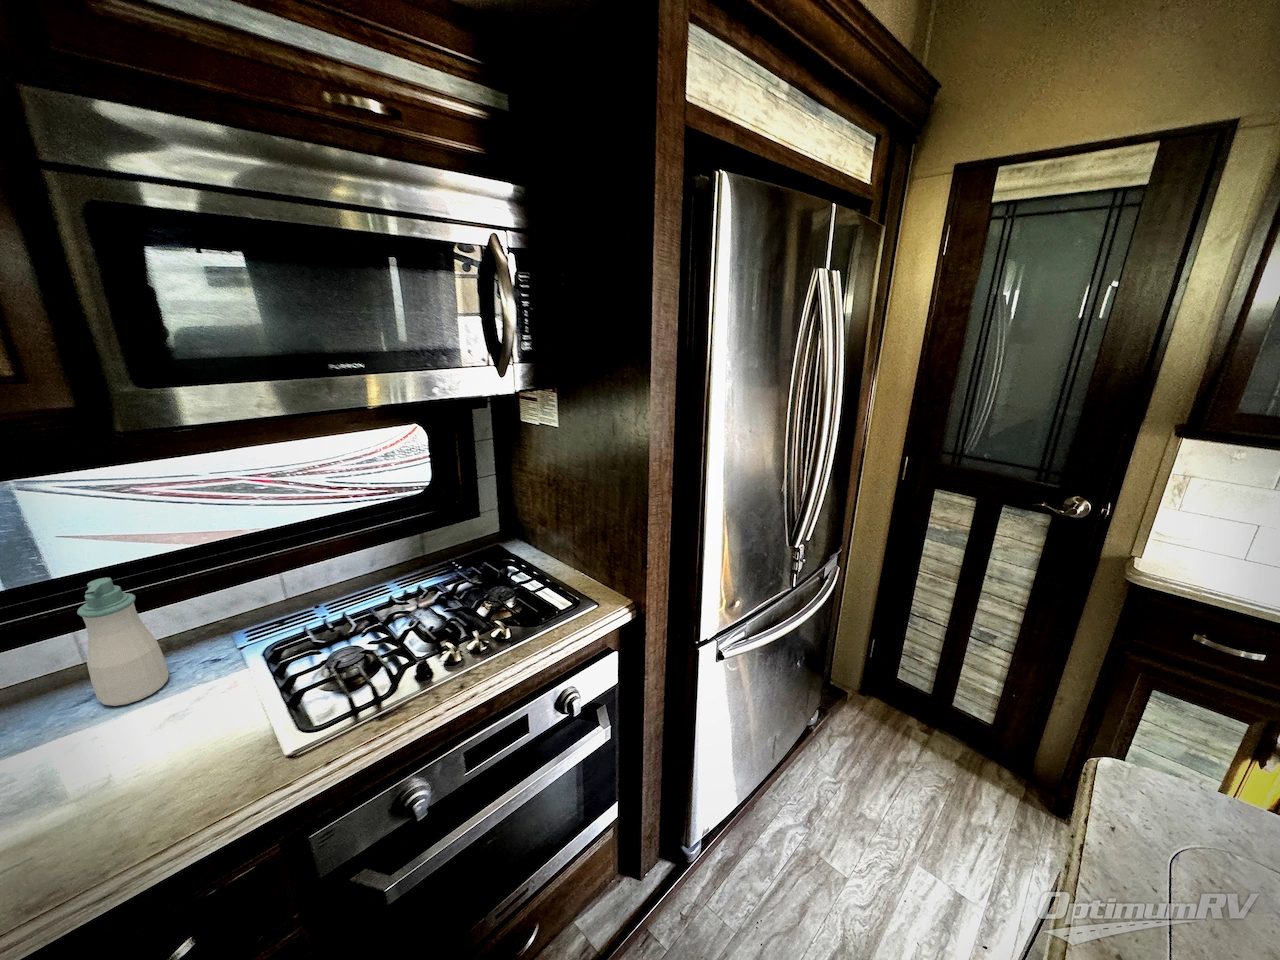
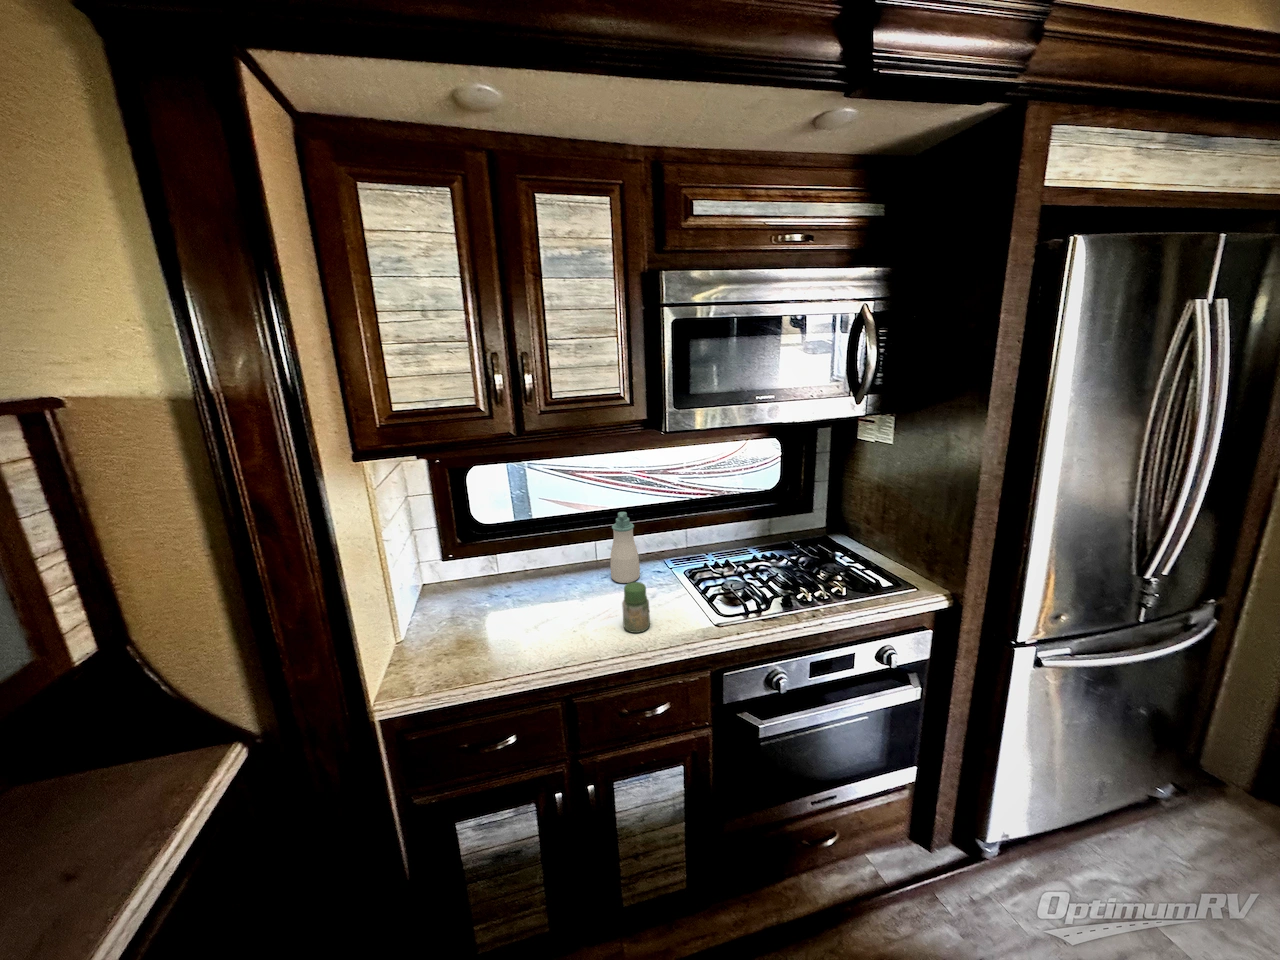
jar: none [53,728,145,834] -> present [622,582,650,633]

